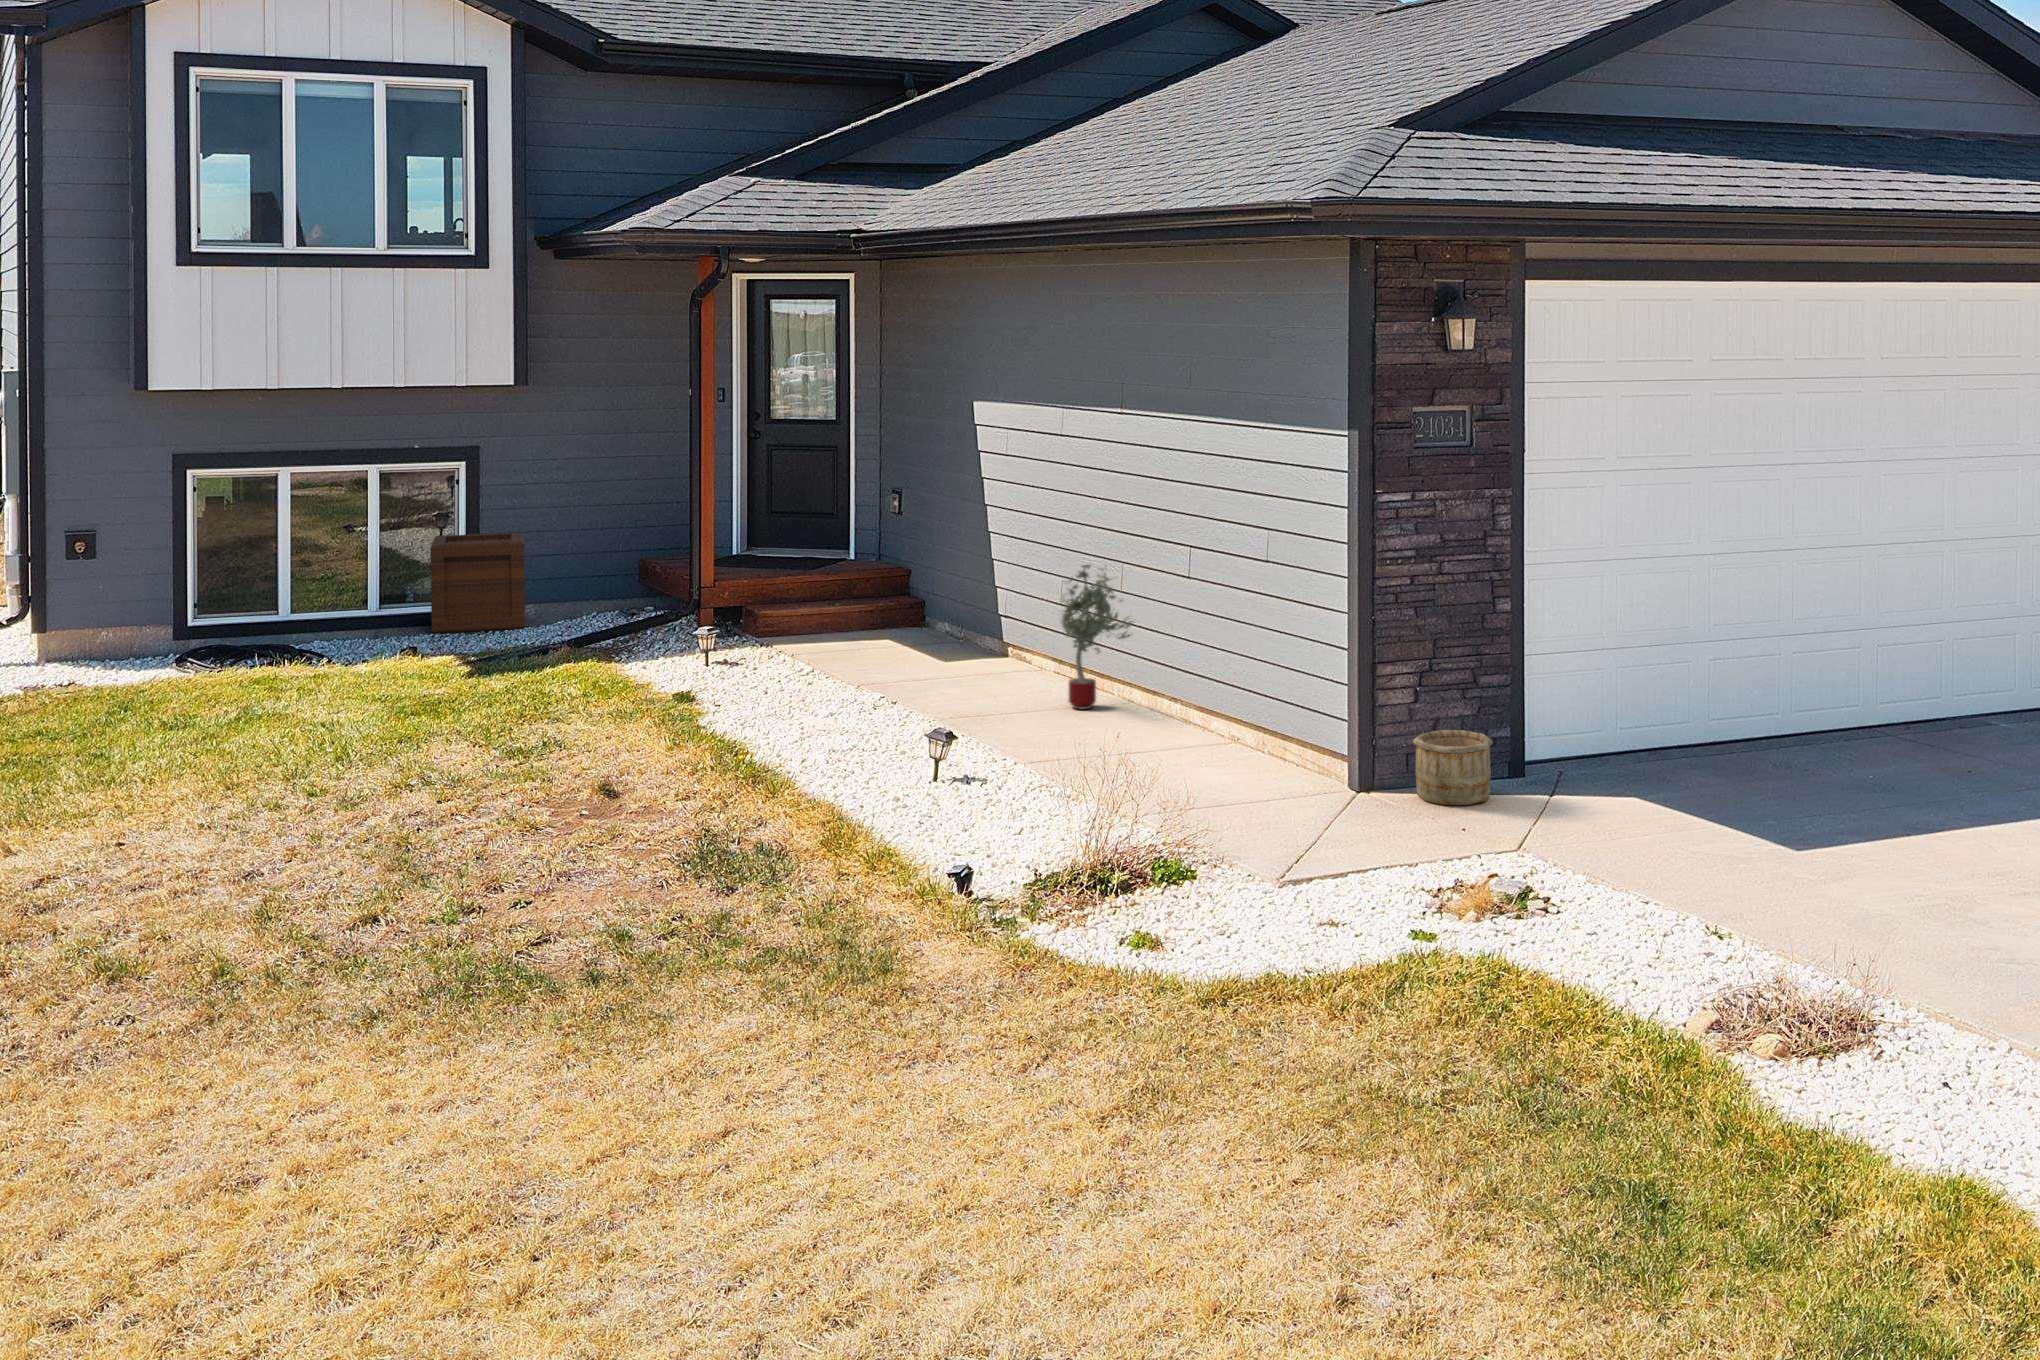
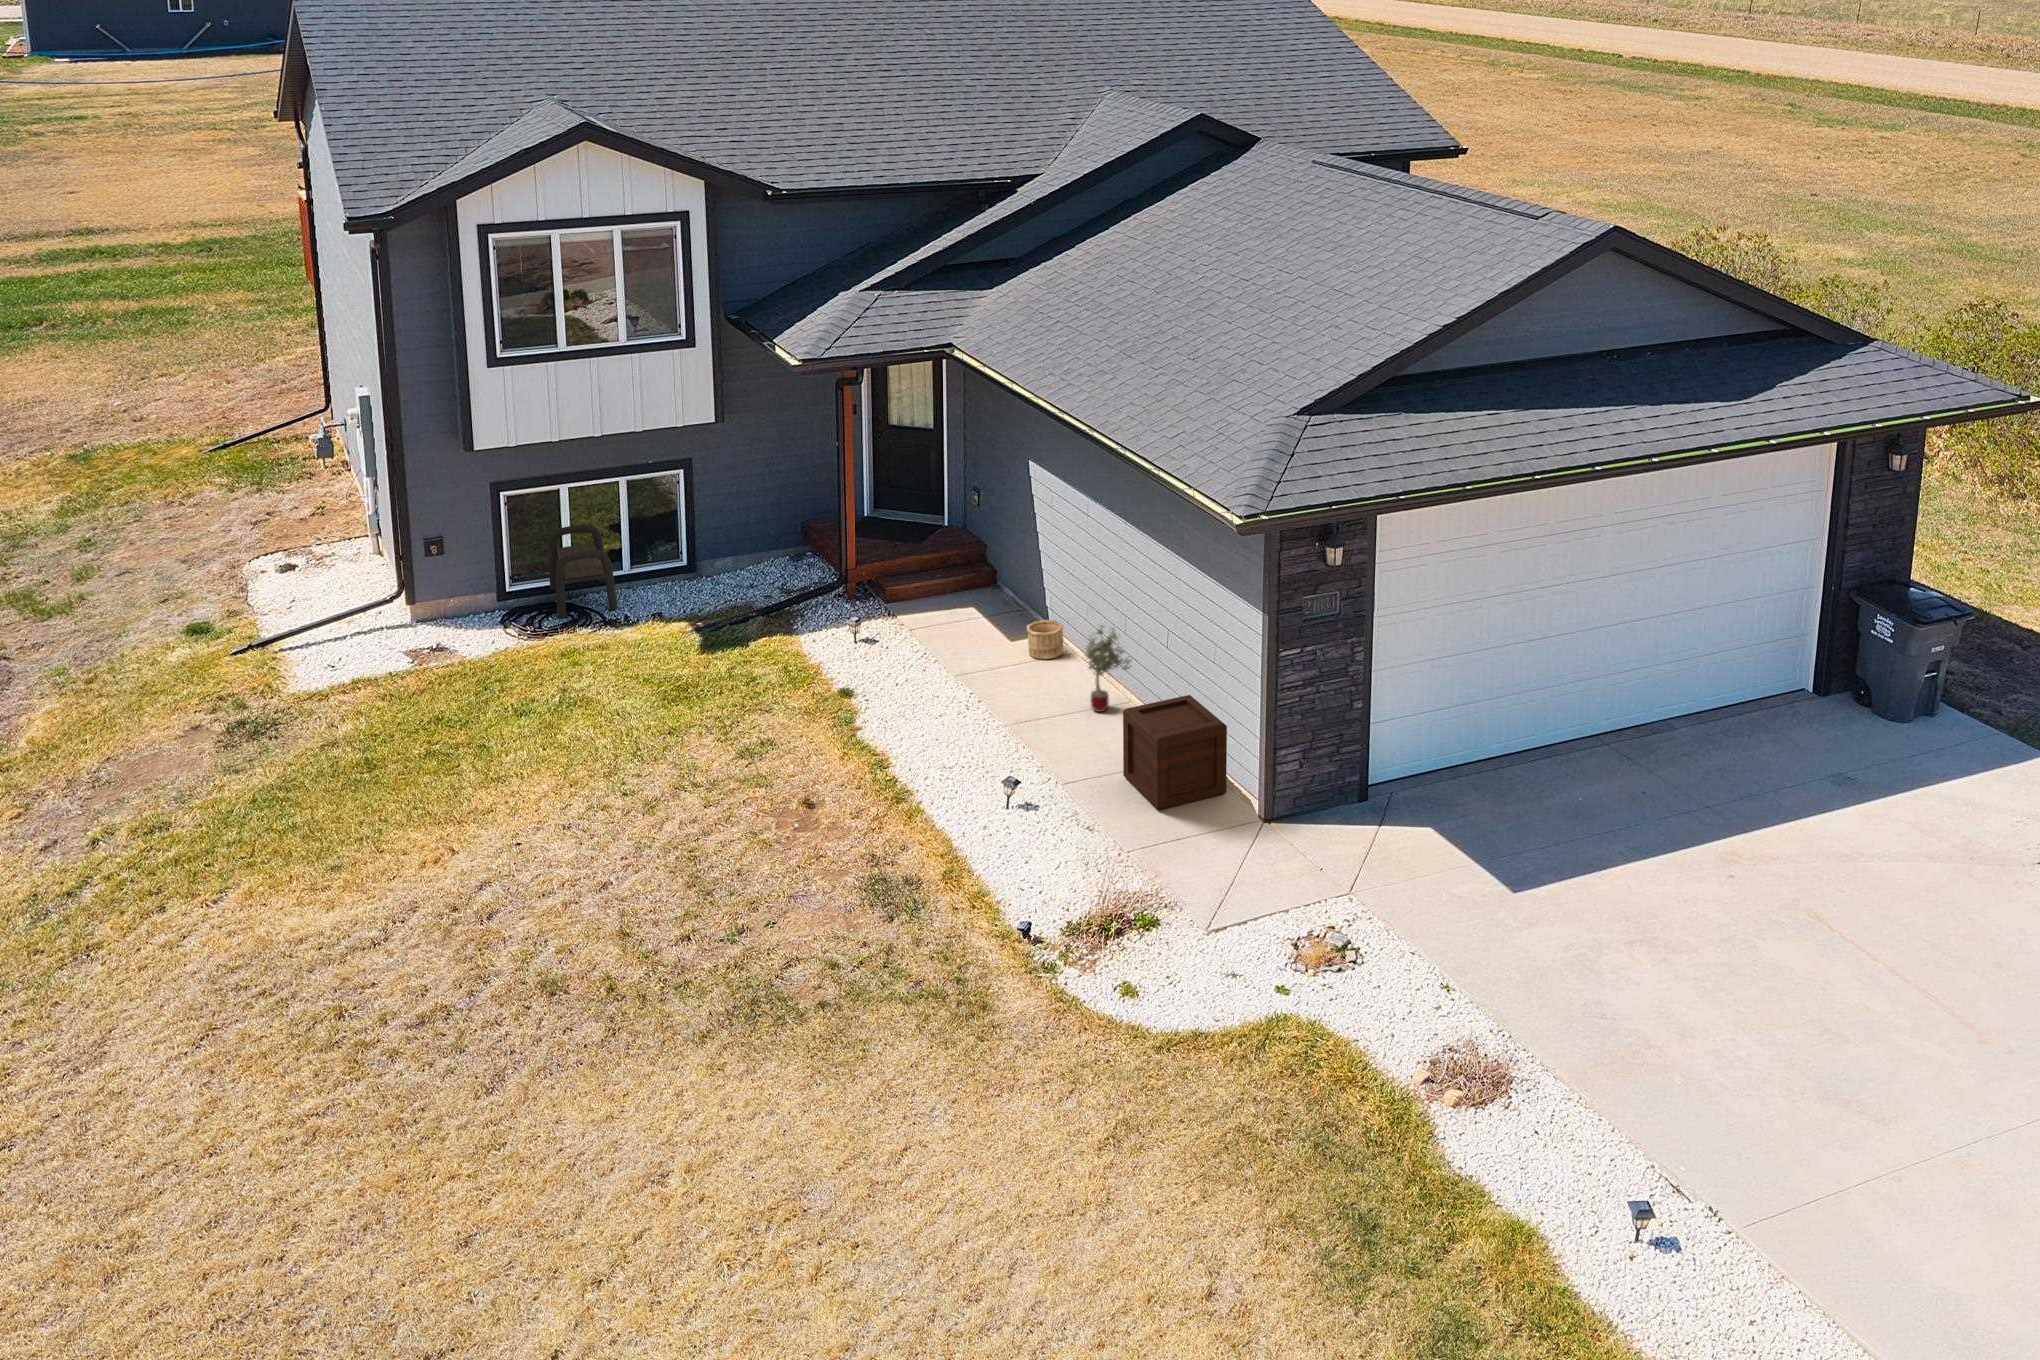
wooden crate: present [430,533,525,633] -> present [1123,695,1227,810]
bench: none [251,534,347,651] -> present [548,525,617,618]
wooden bucket: present [1413,730,1492,805] -> present [1027,620,1063,659]

